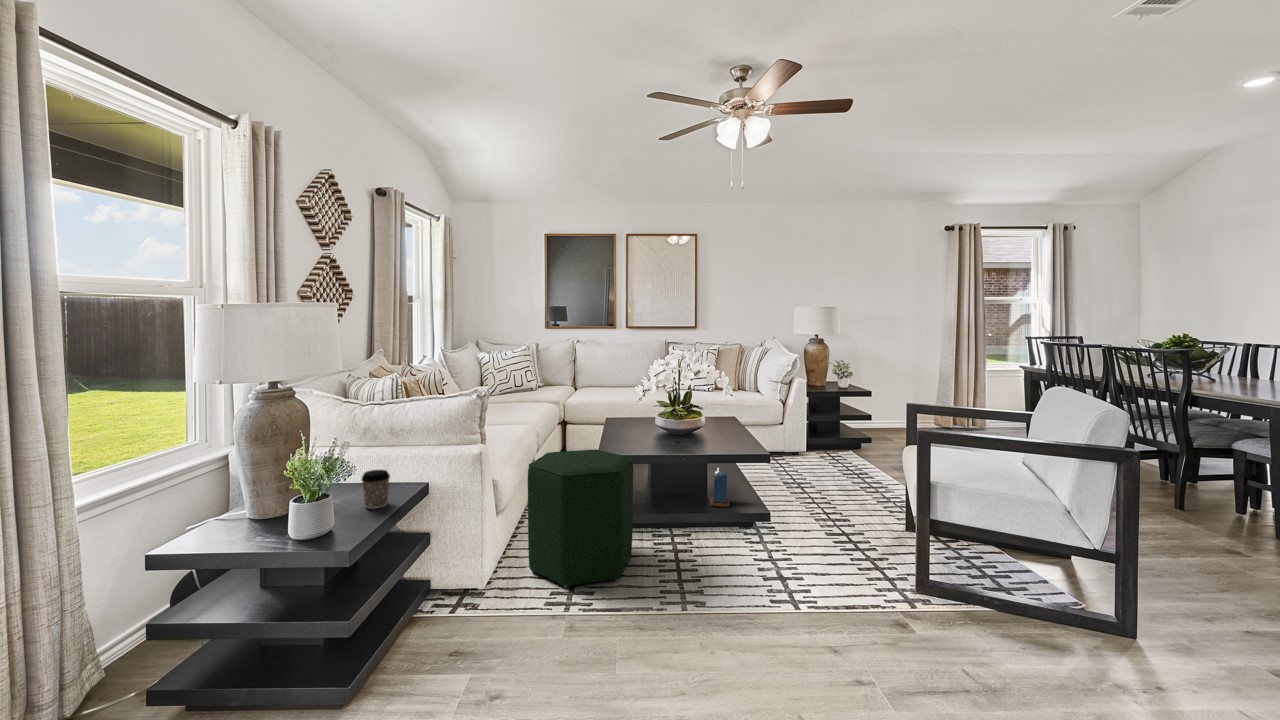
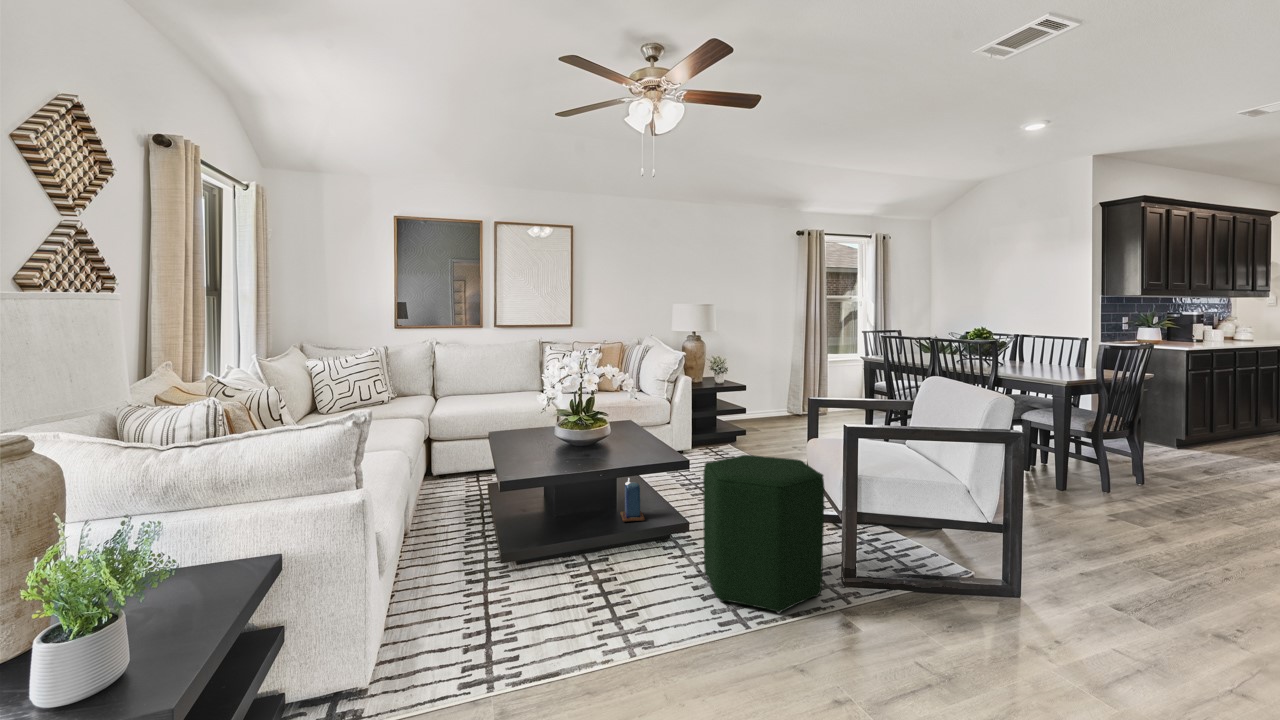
ottoman: present [528,450,633,588] -> present [703,455,824,613]
coffee cup: present [361,470,390,509] -> none [169,541,221,605]

